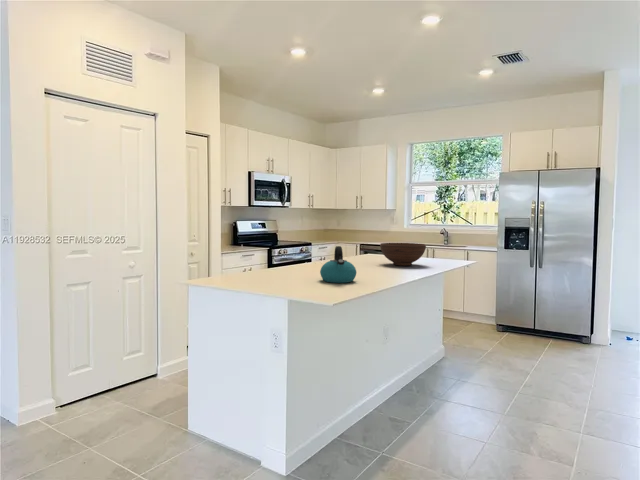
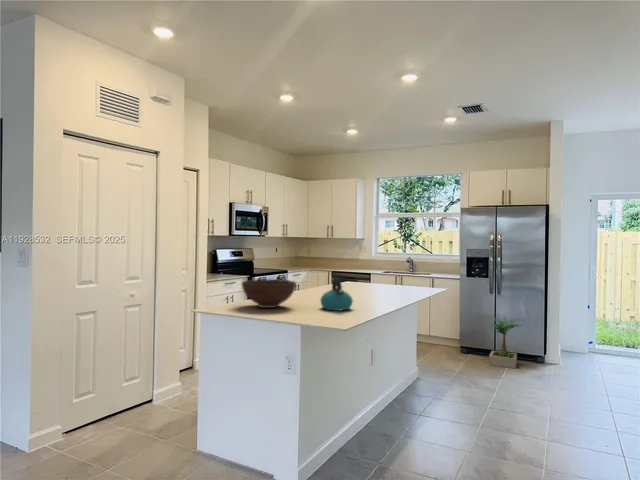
fruit bowl: present [380,243,426,266] -> present [242,279,296,308]
potted plant: none [527,292,570,349] -> present [489,317,521,368]

